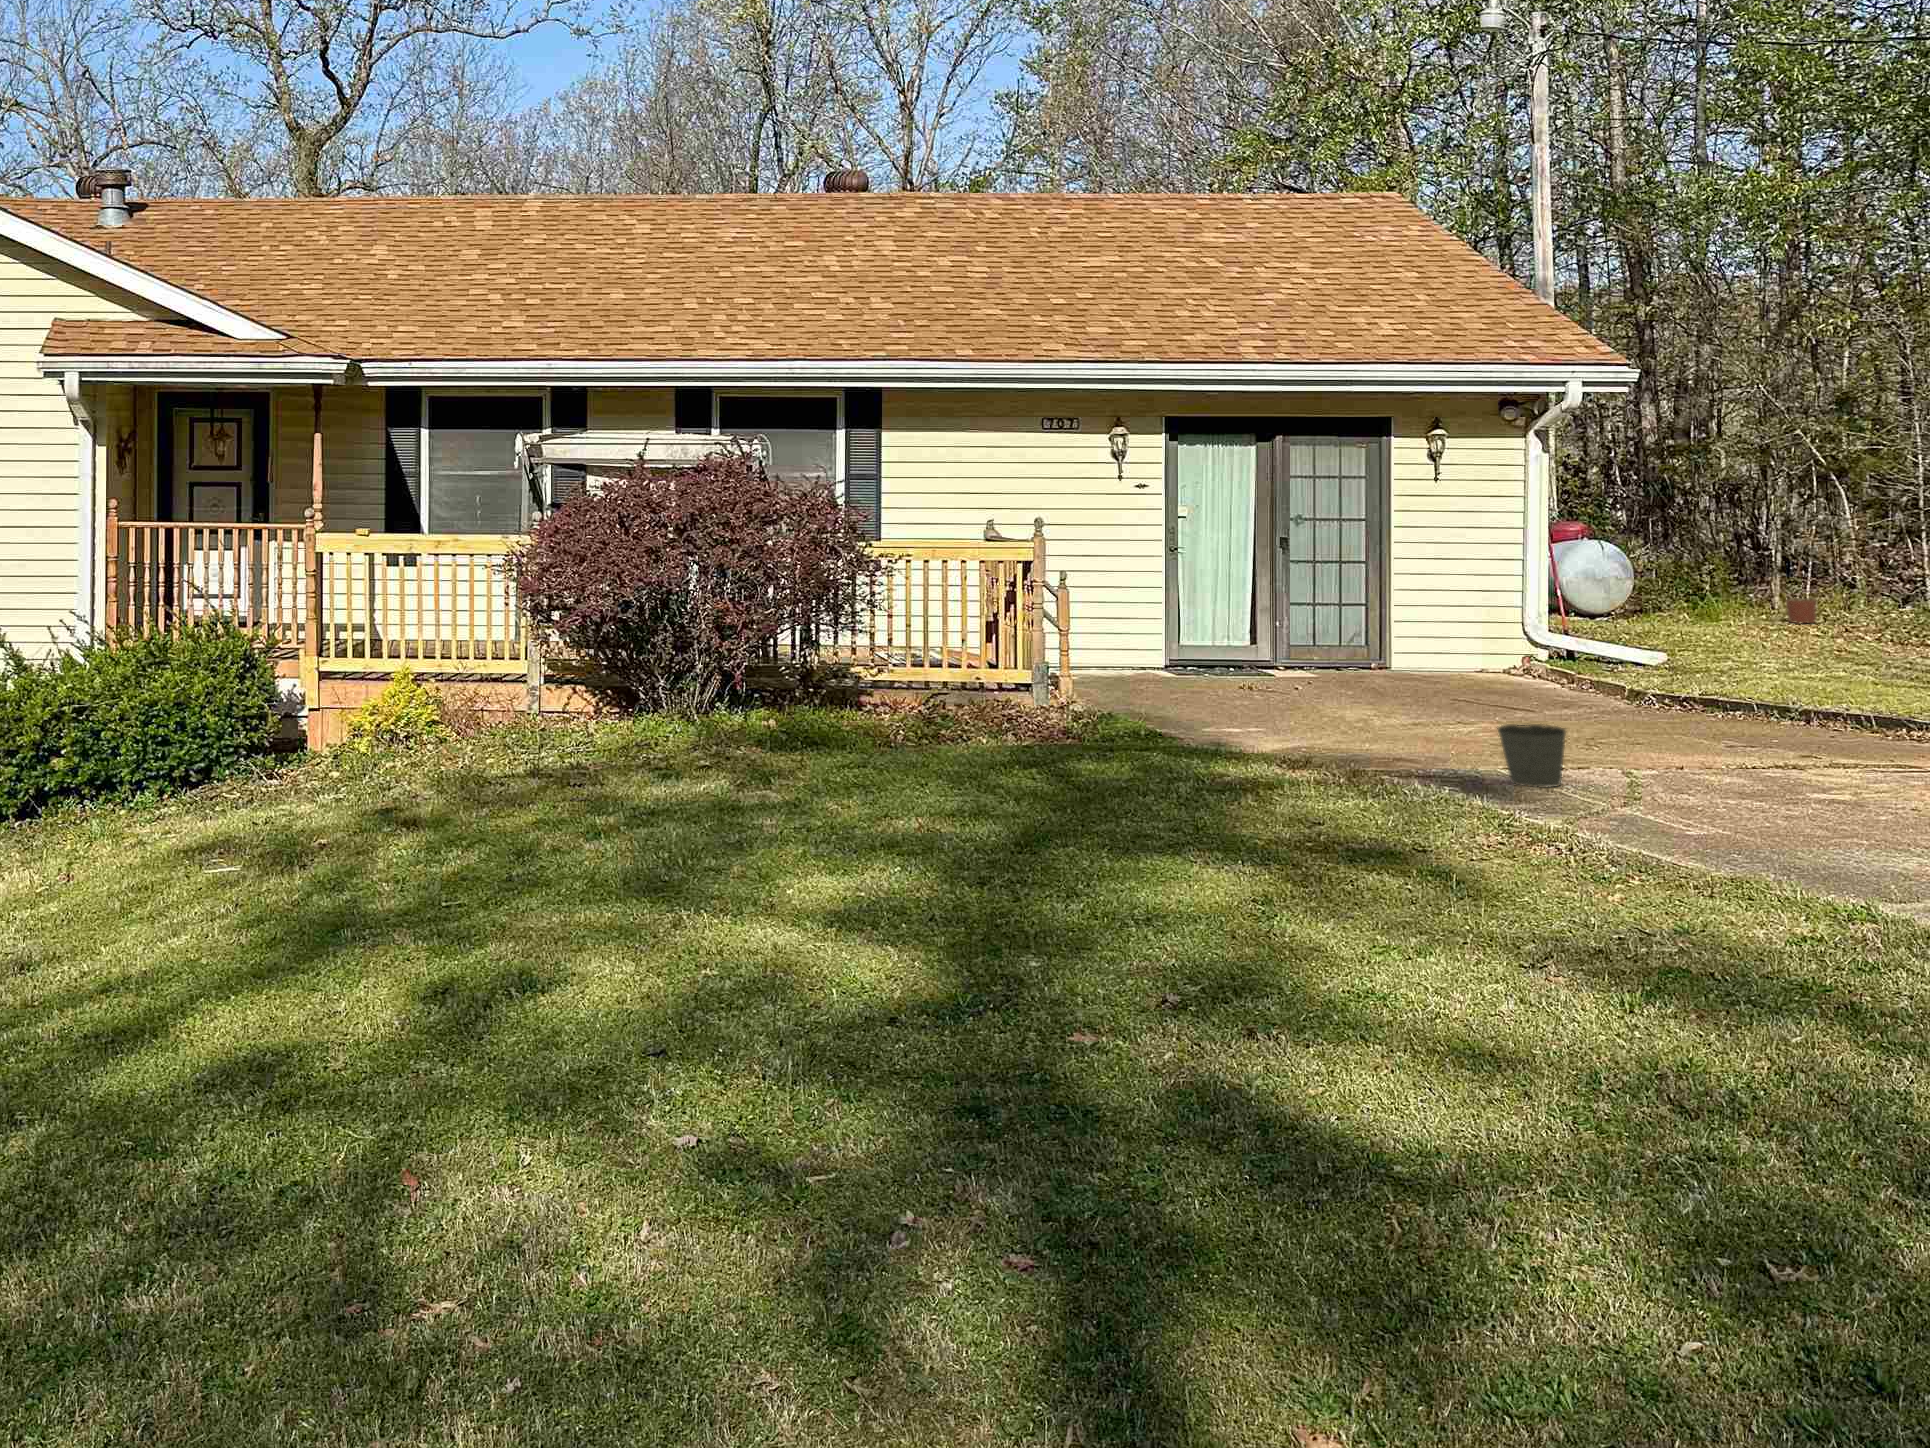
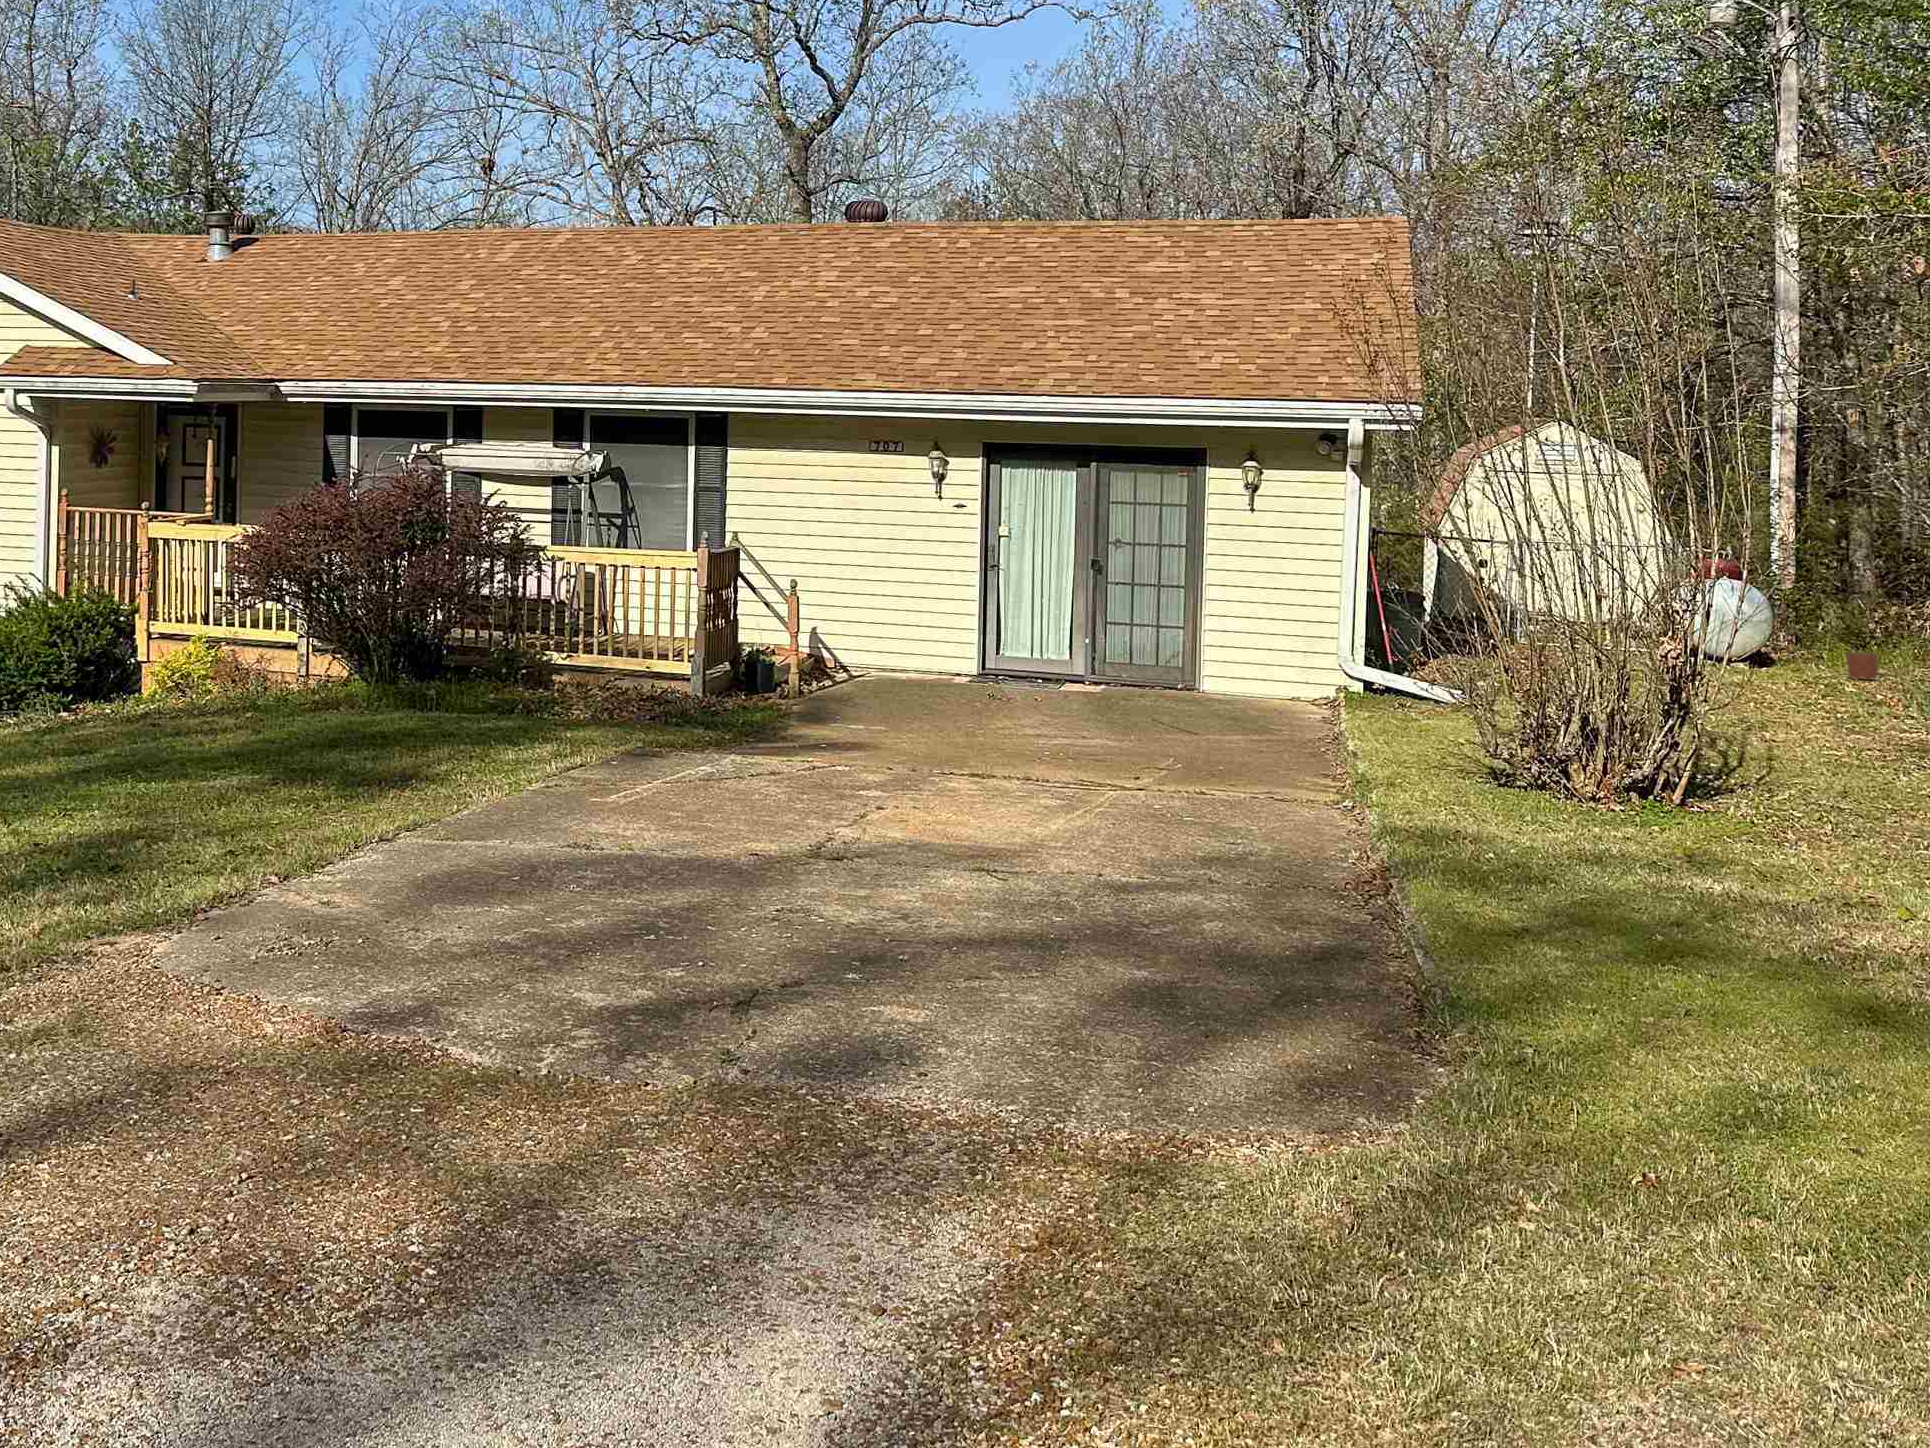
bucket: present [1497,724,1566,788] -> none [926,719,974,770]

